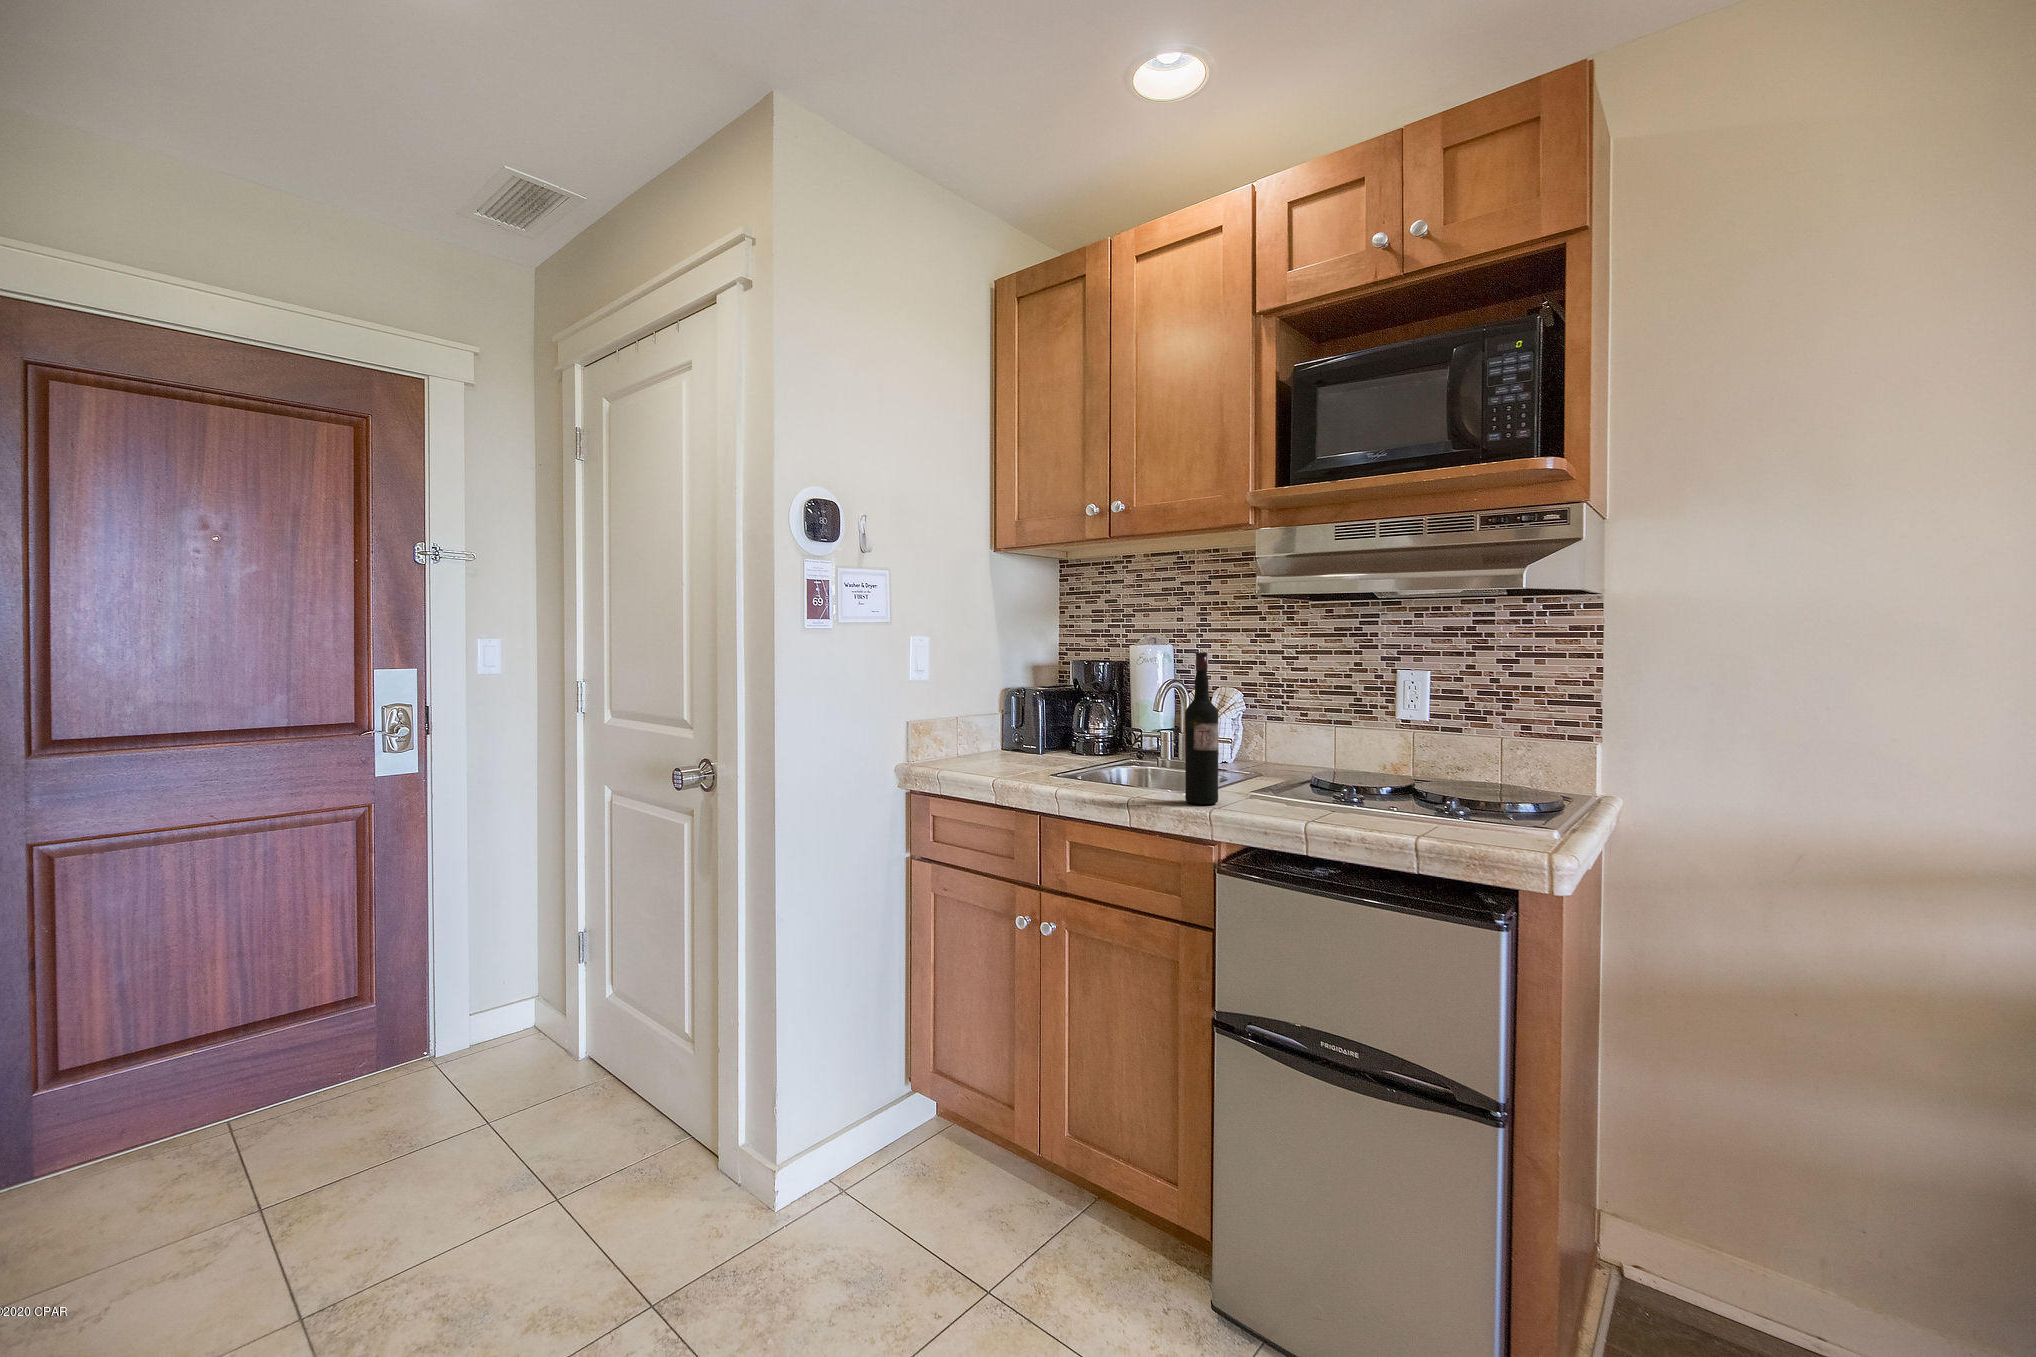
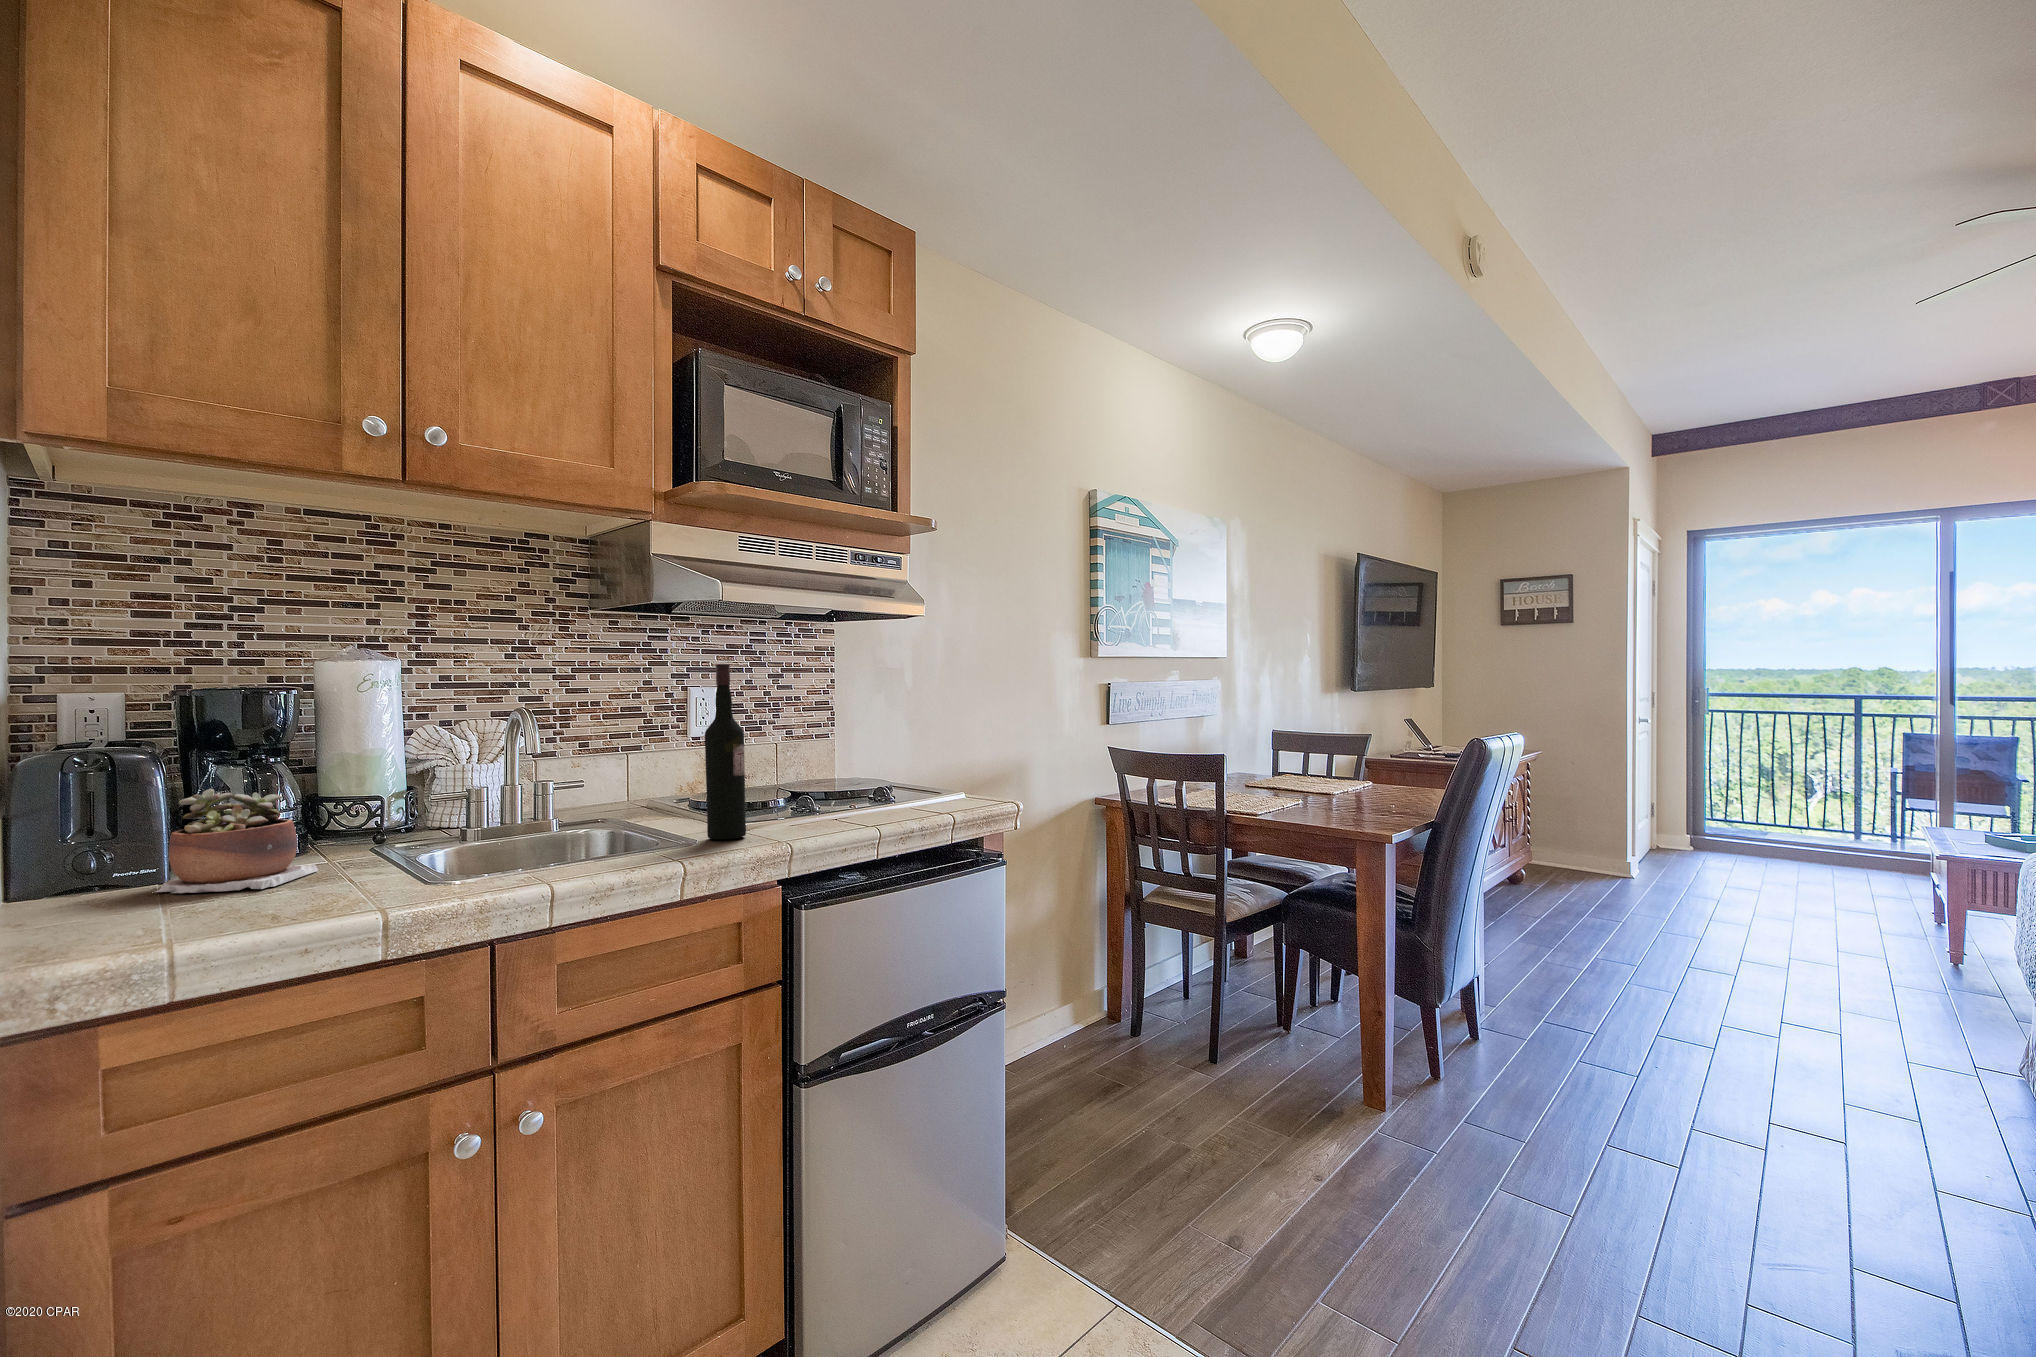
succulent plant: none [966,717,1031,771] -> present [149,789,318,893]

